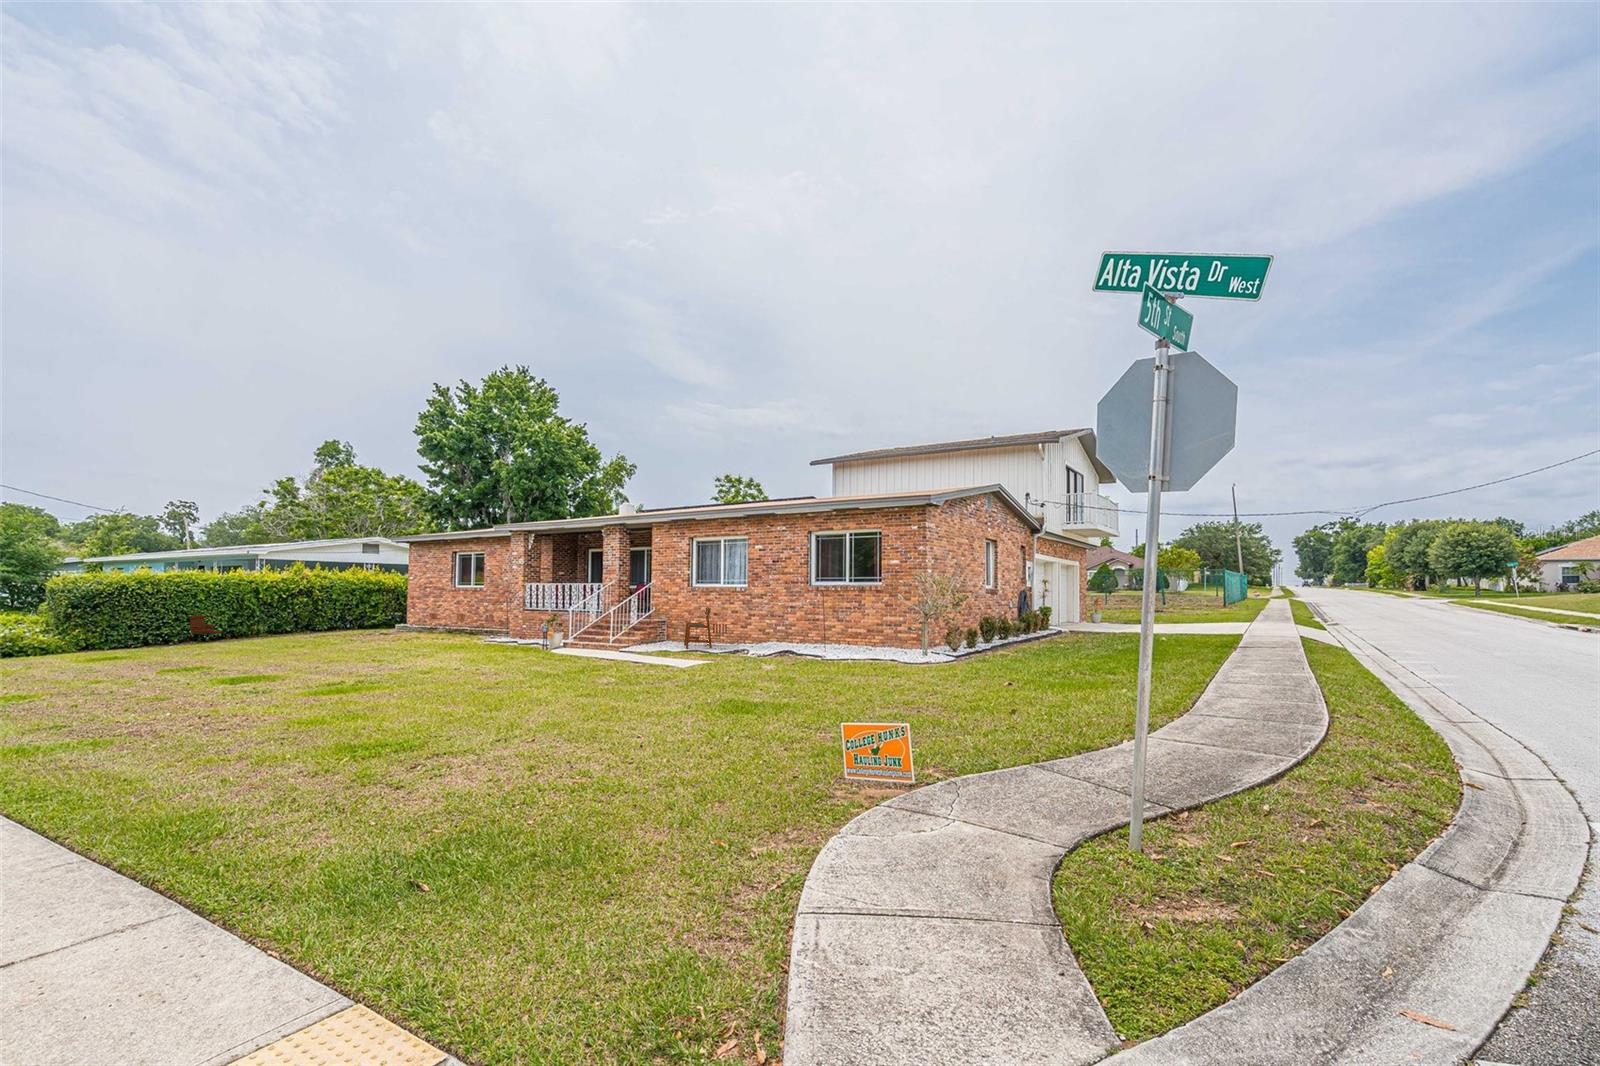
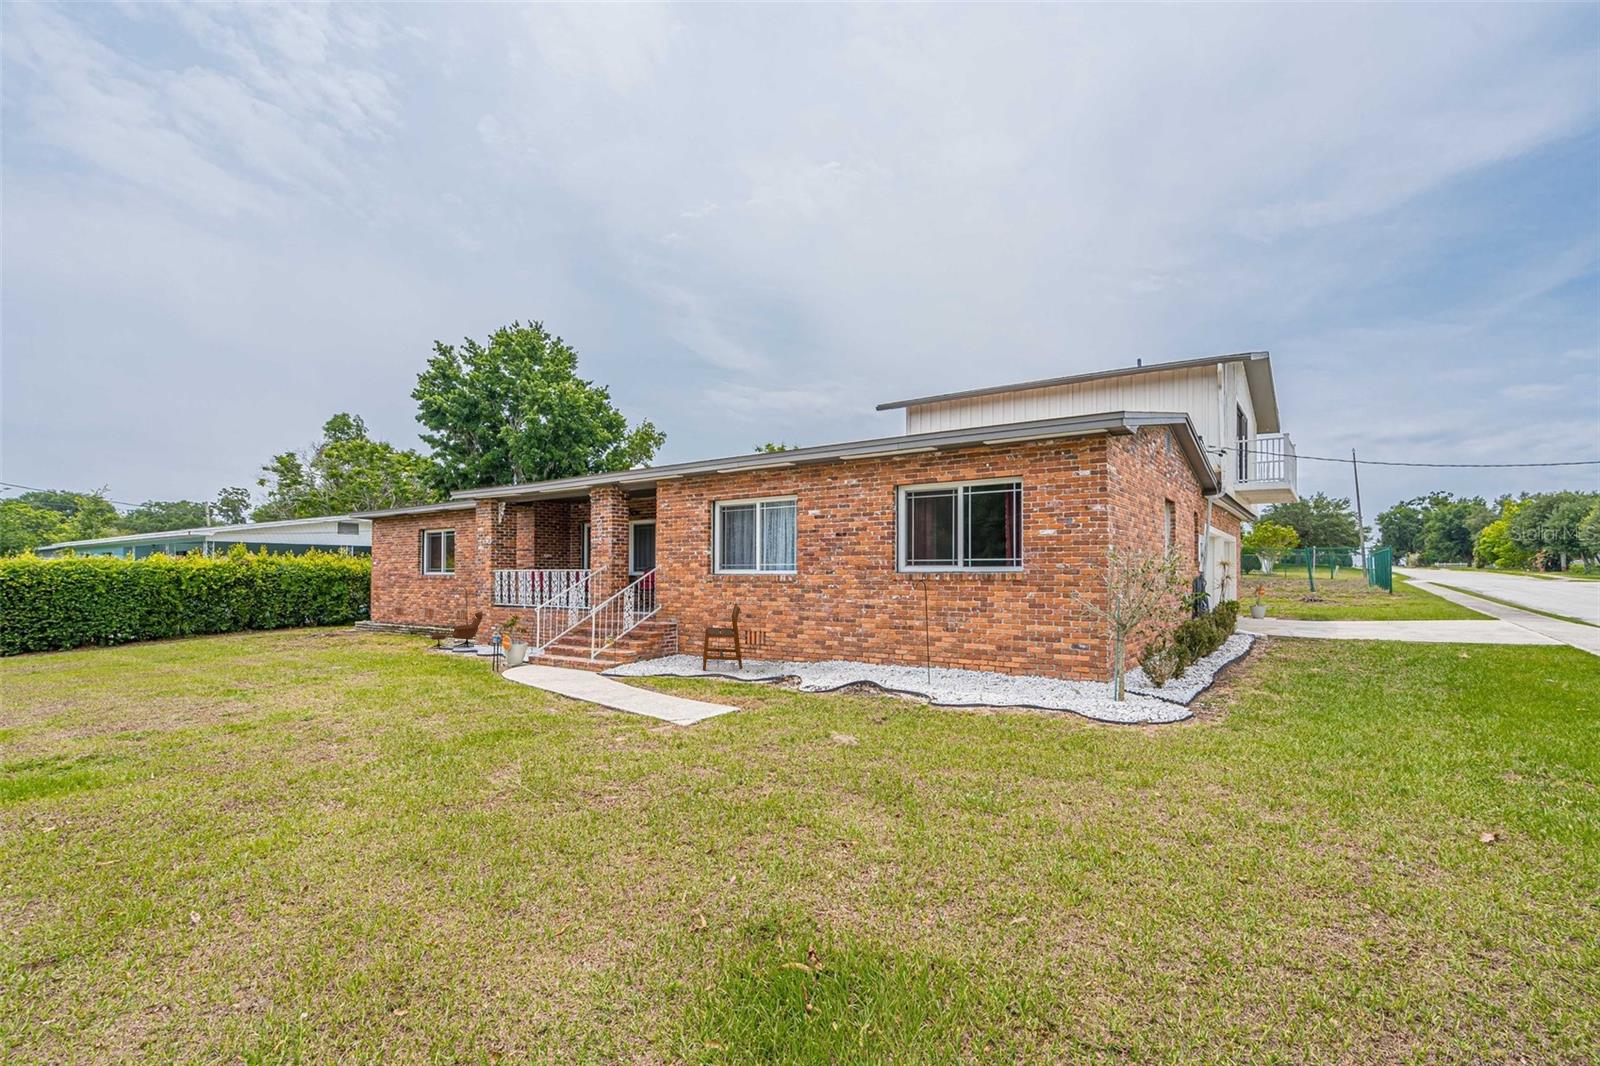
lounge chair: present [189,615,221,640] -> present [431,612,483,648]

